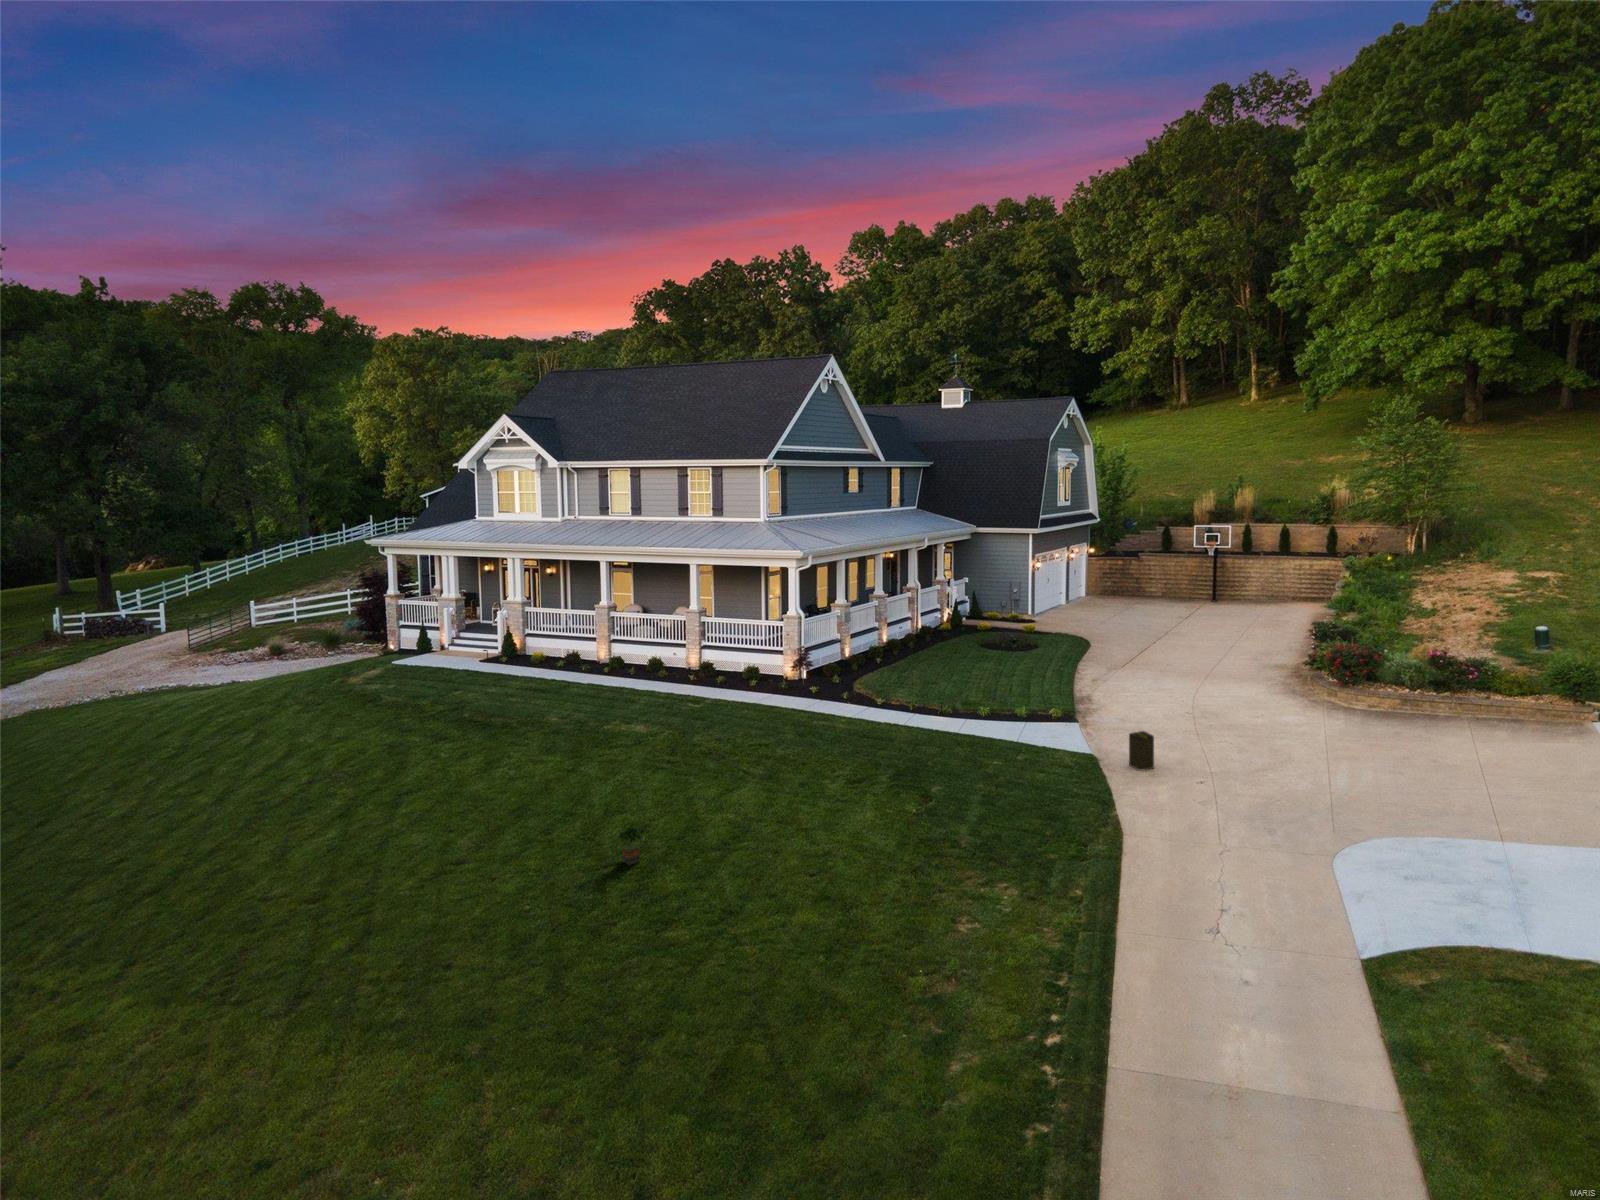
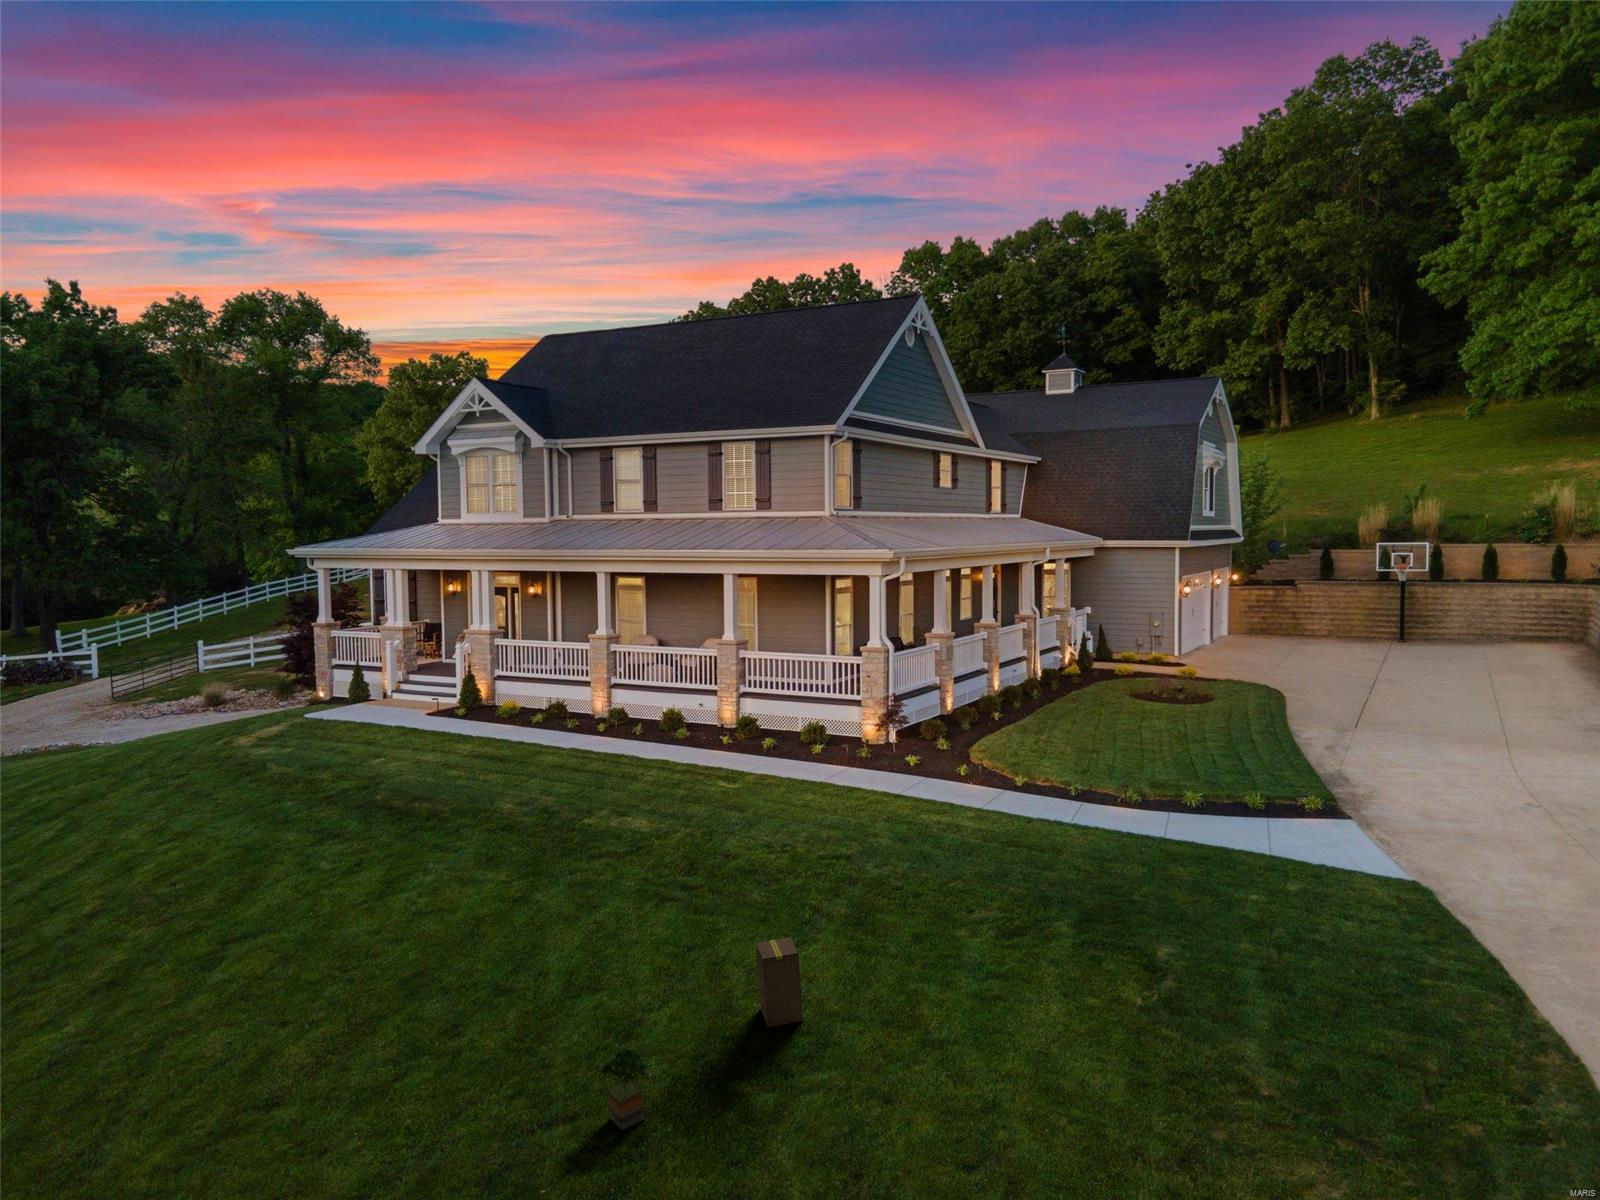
cardboard box: present [1129,731,1154,770] -> present [756,937,803,1027]

